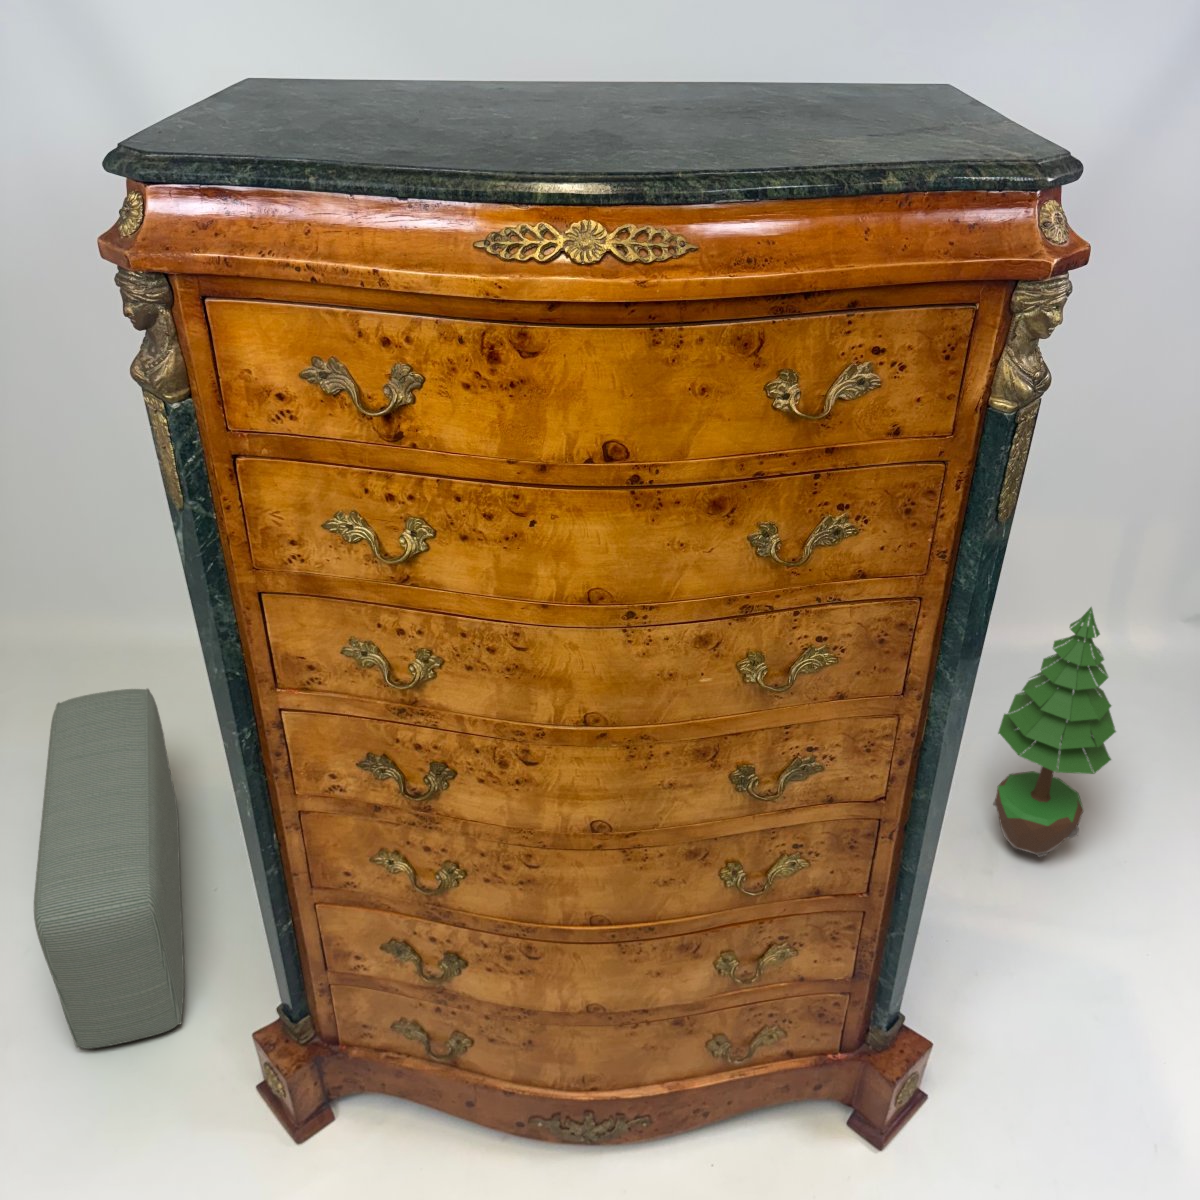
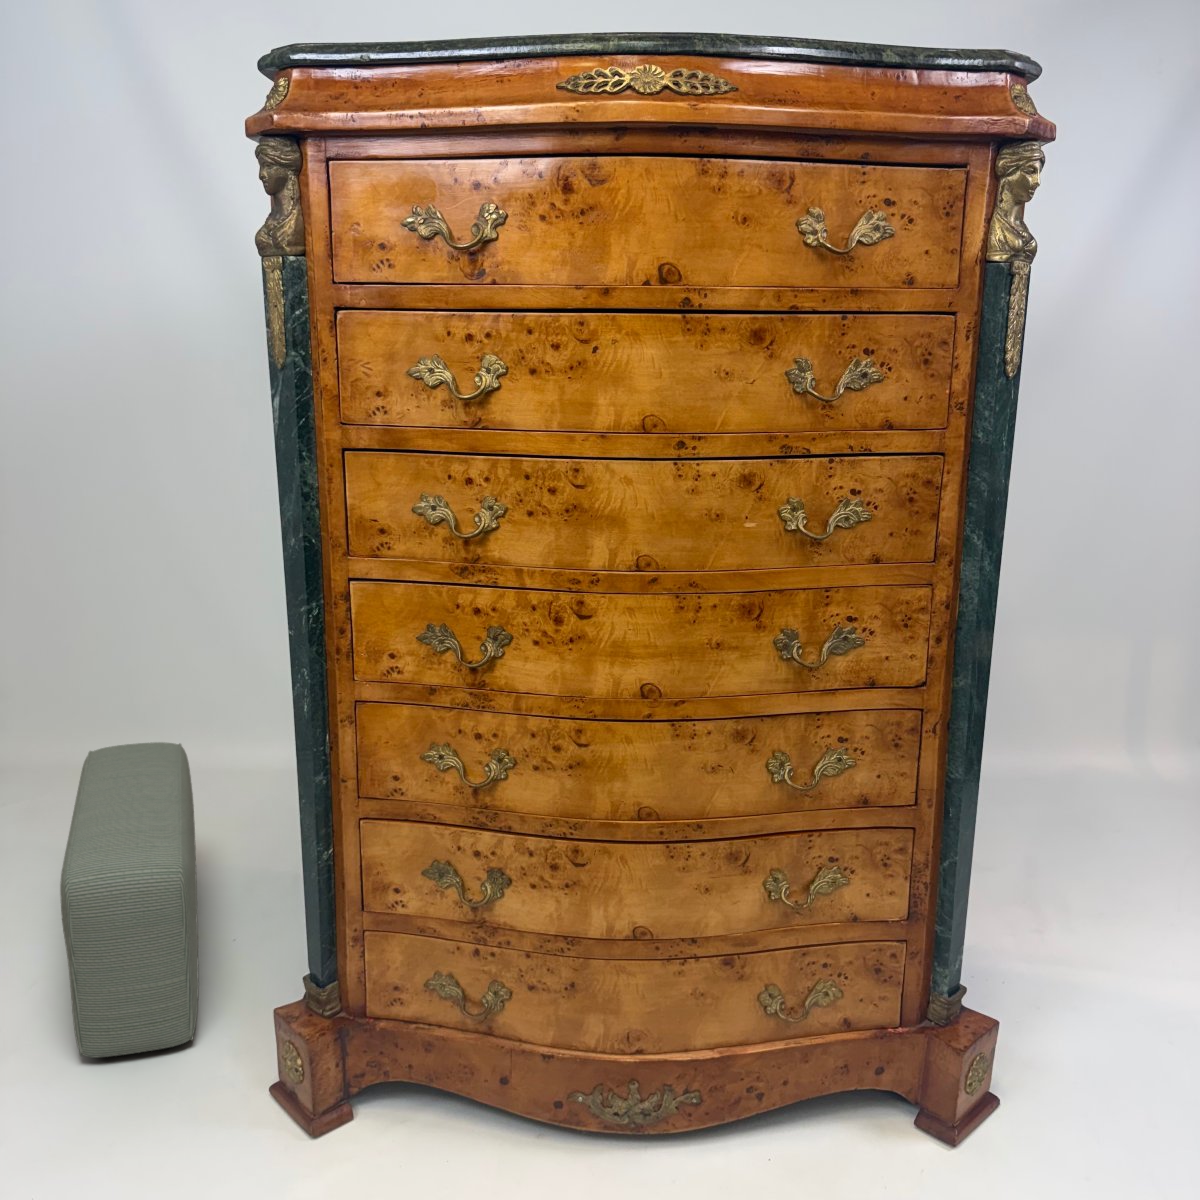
potted tree: present [993,607,1116,857] -> none [1034,631,1152,923]

